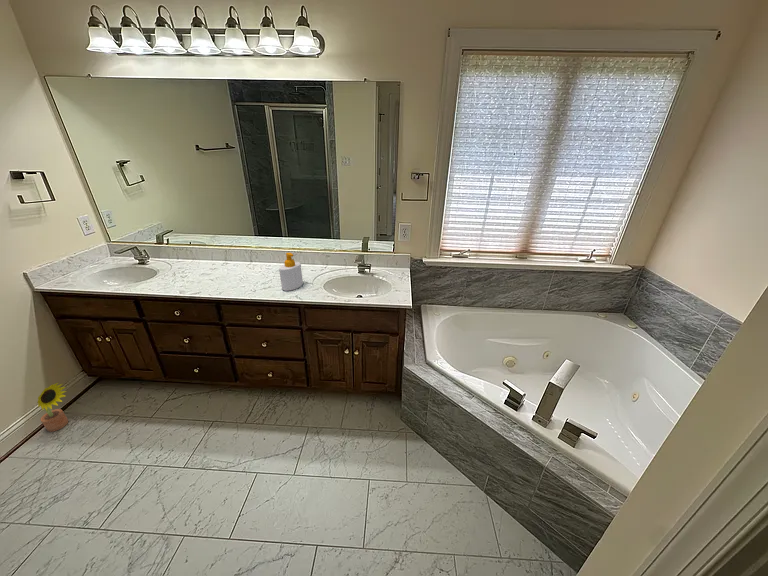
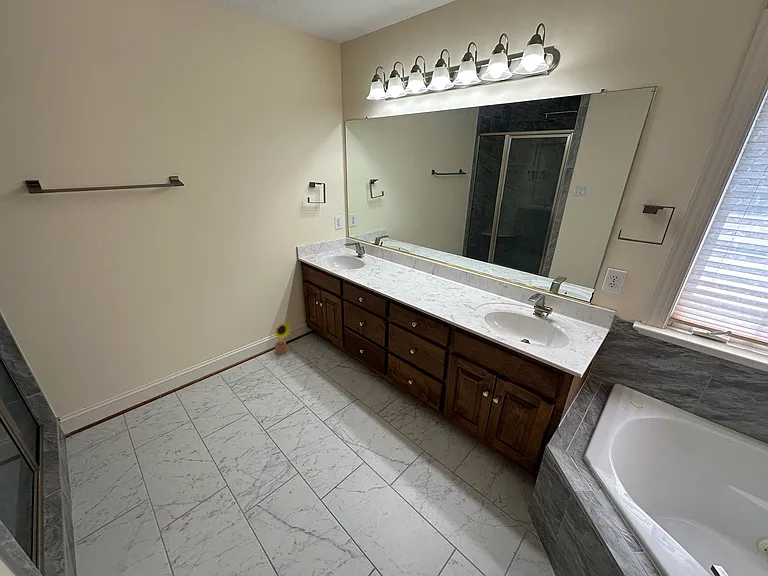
soap bottle: present [279,253,303,291] -> none [443,271,469,309]

